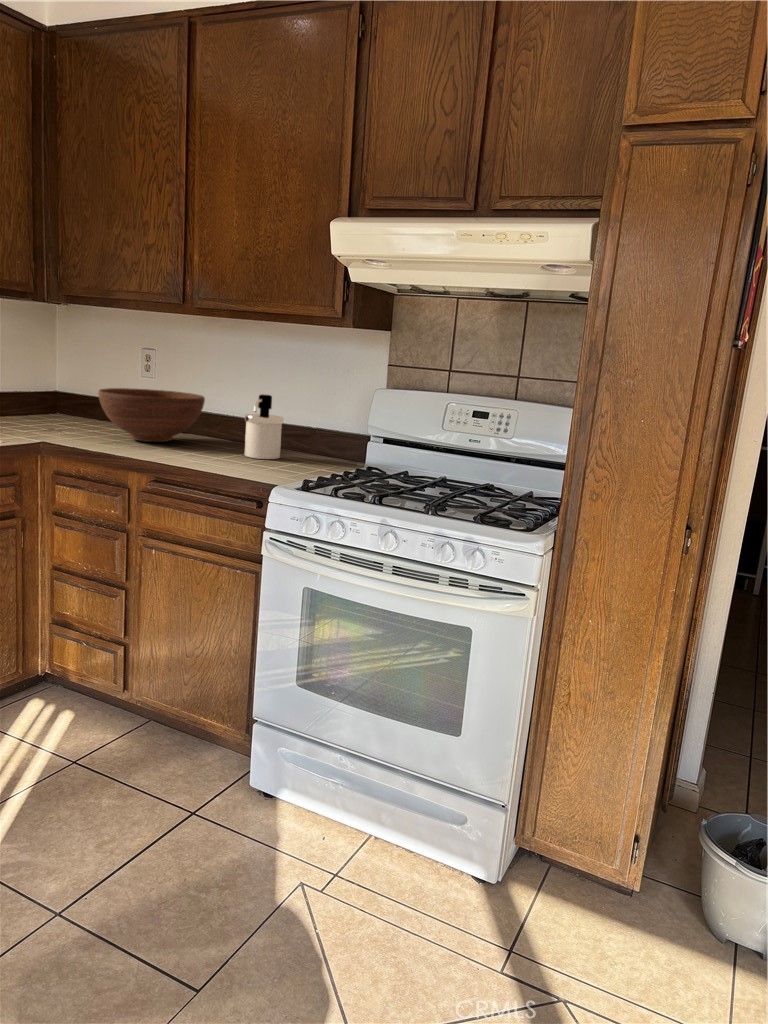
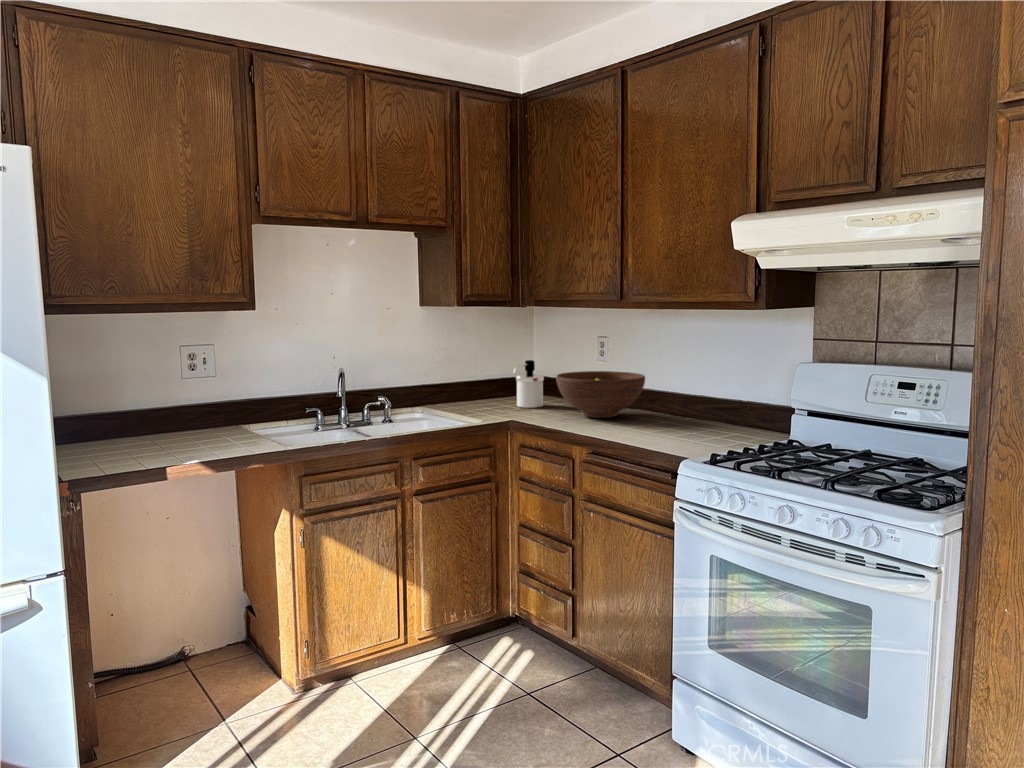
soap dispenser: present [245,394,283,459] -> present [513,360,544,408]

